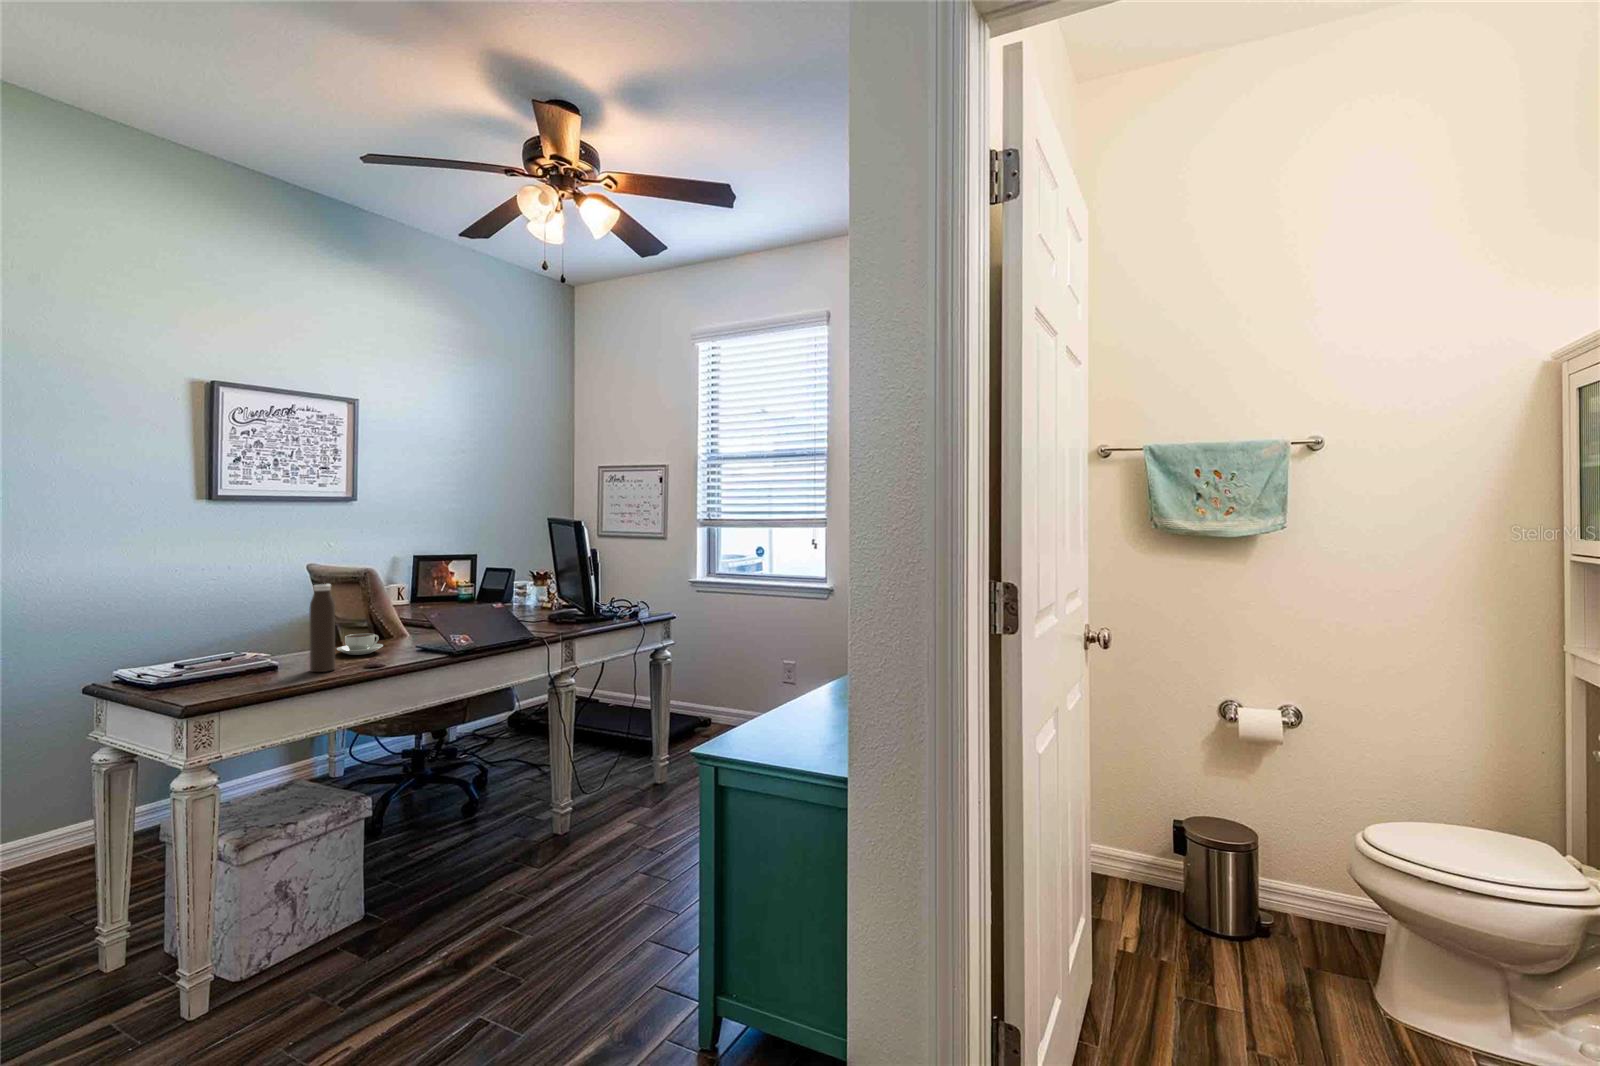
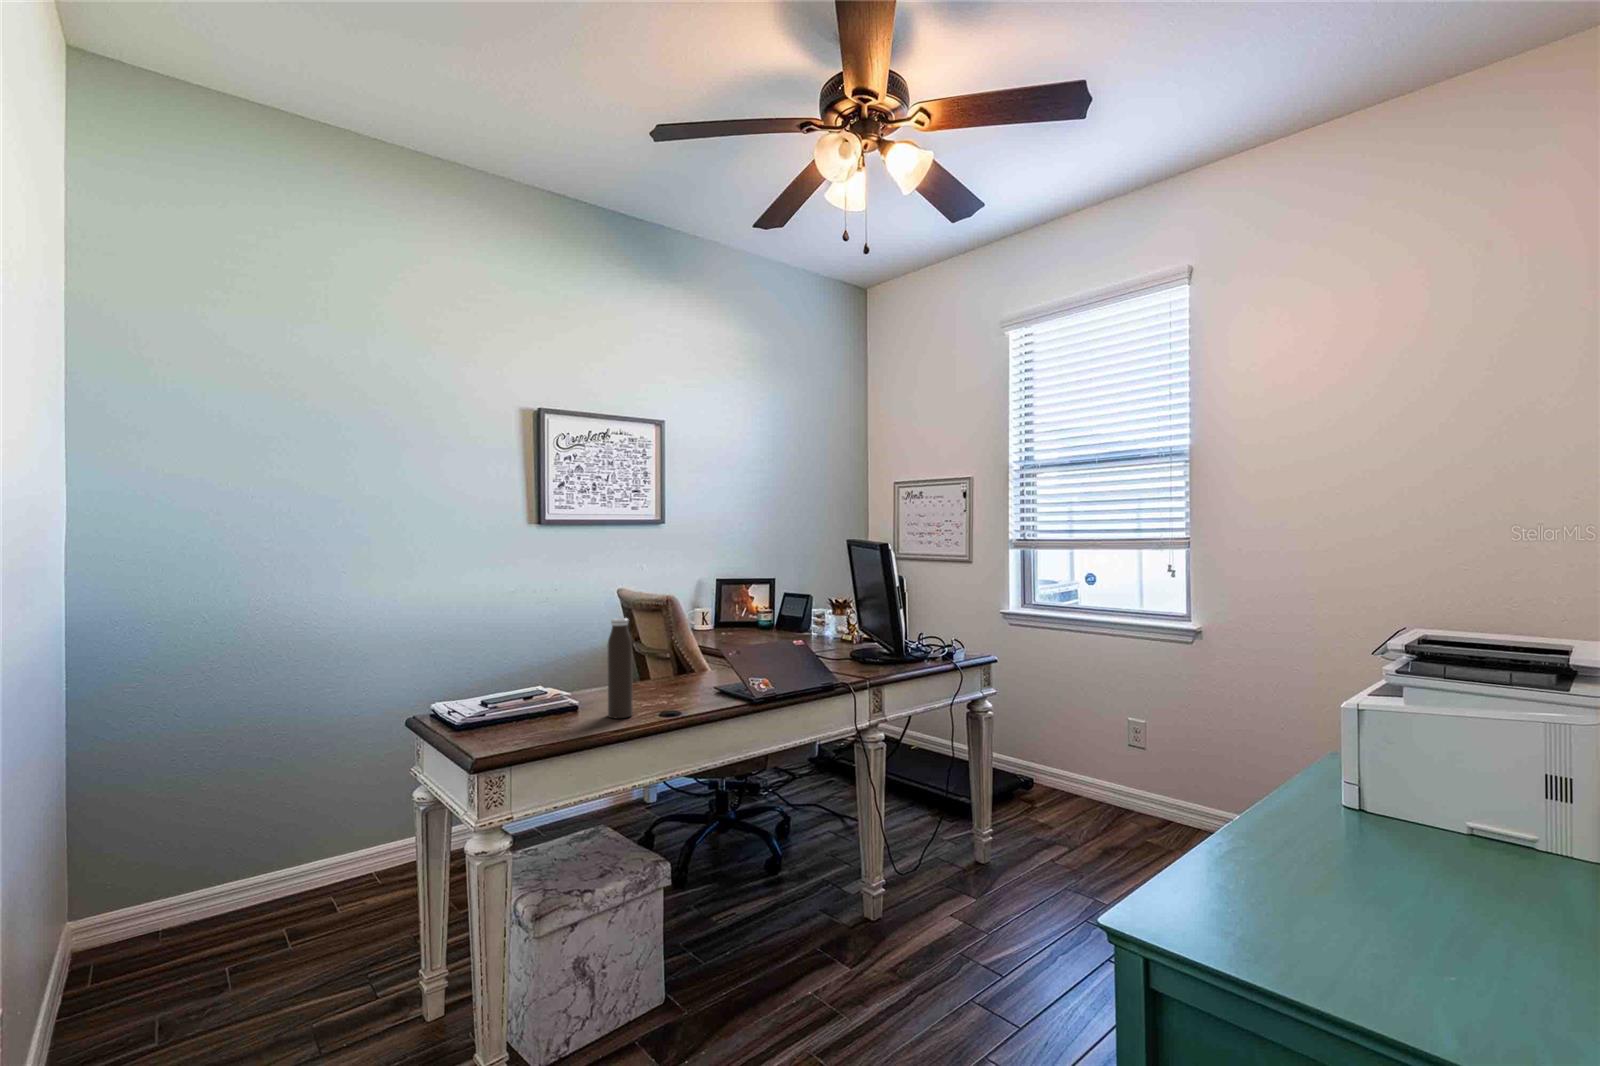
coffee cup: present [337,634,383,655] -> none [636,671,682,696]

